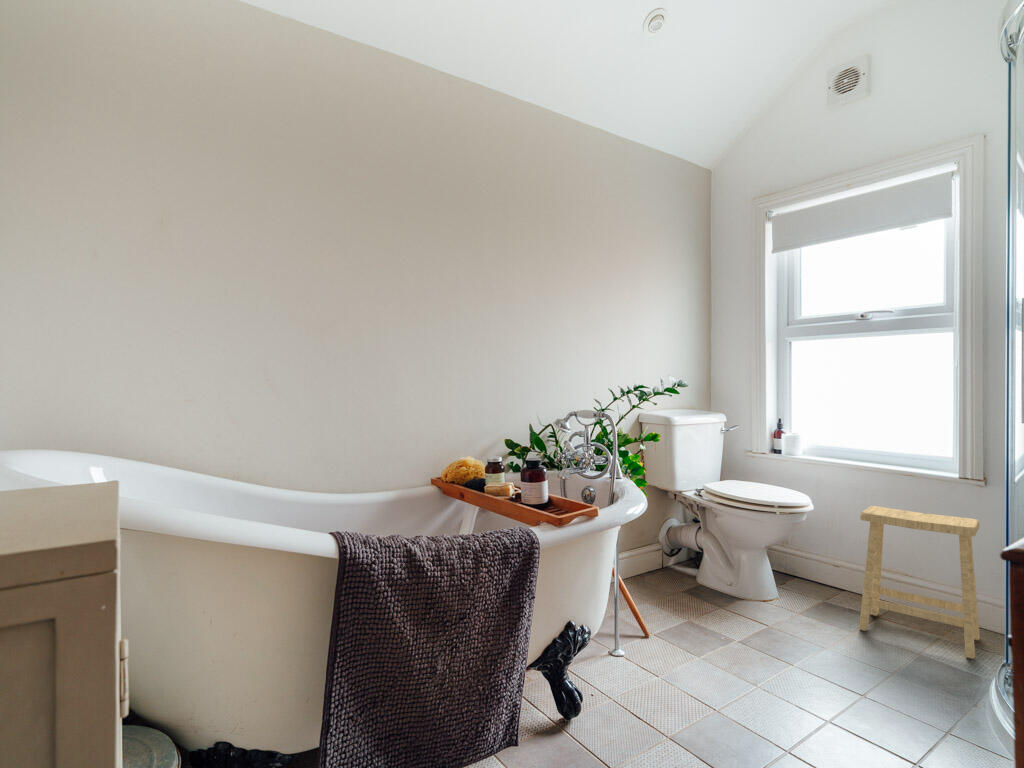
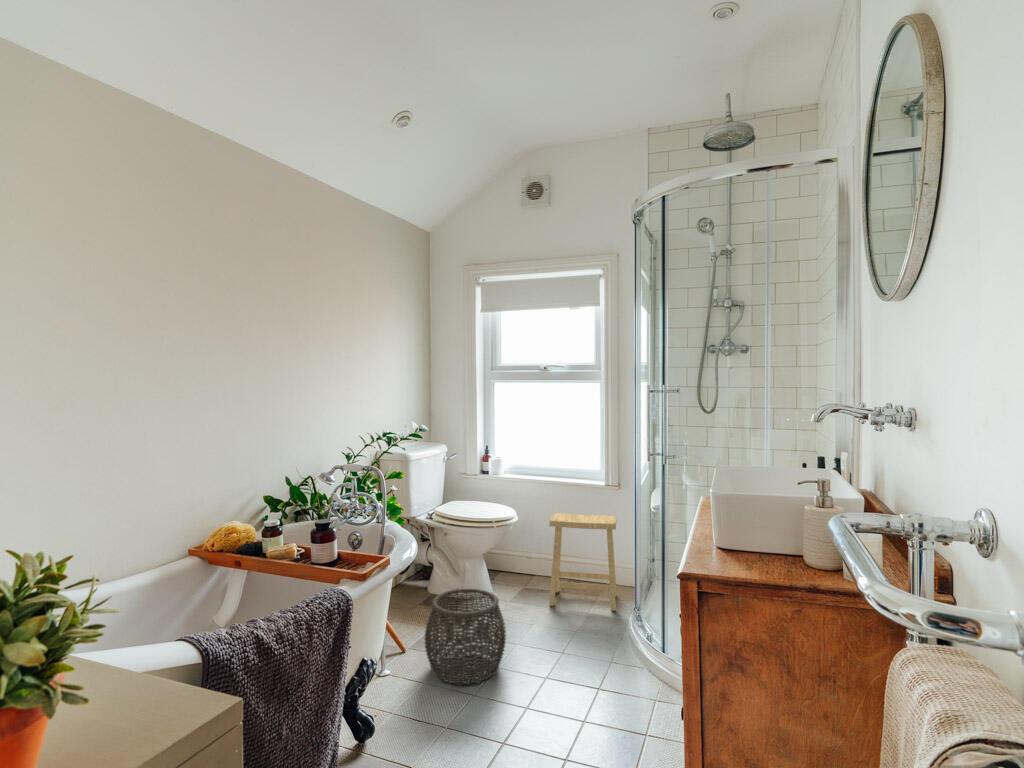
woven basket: none [663,574,775,699] -> present [425,589,506,685]

